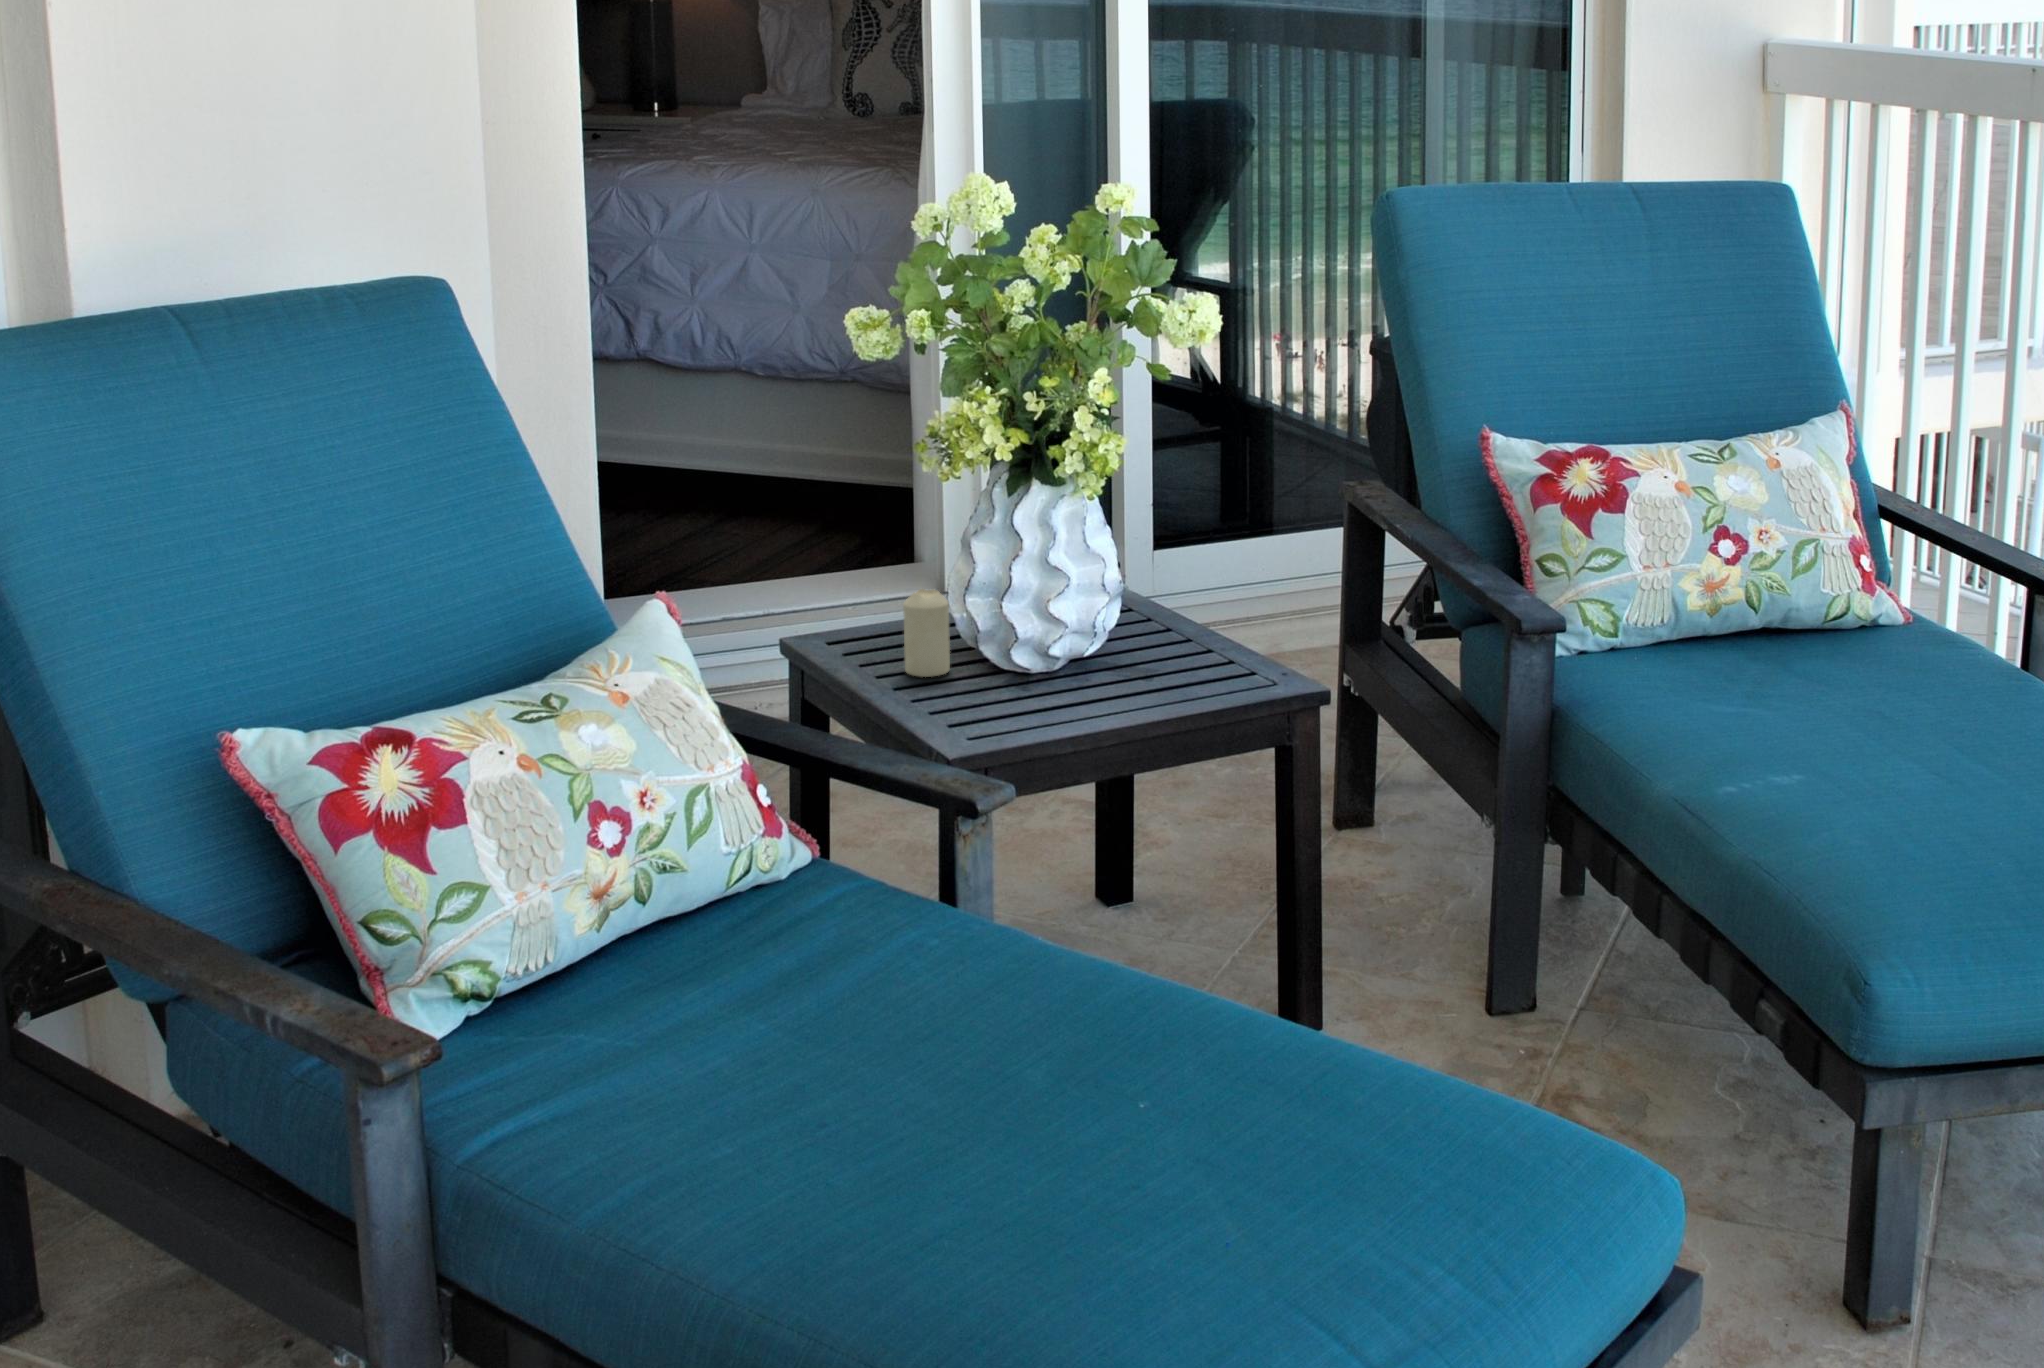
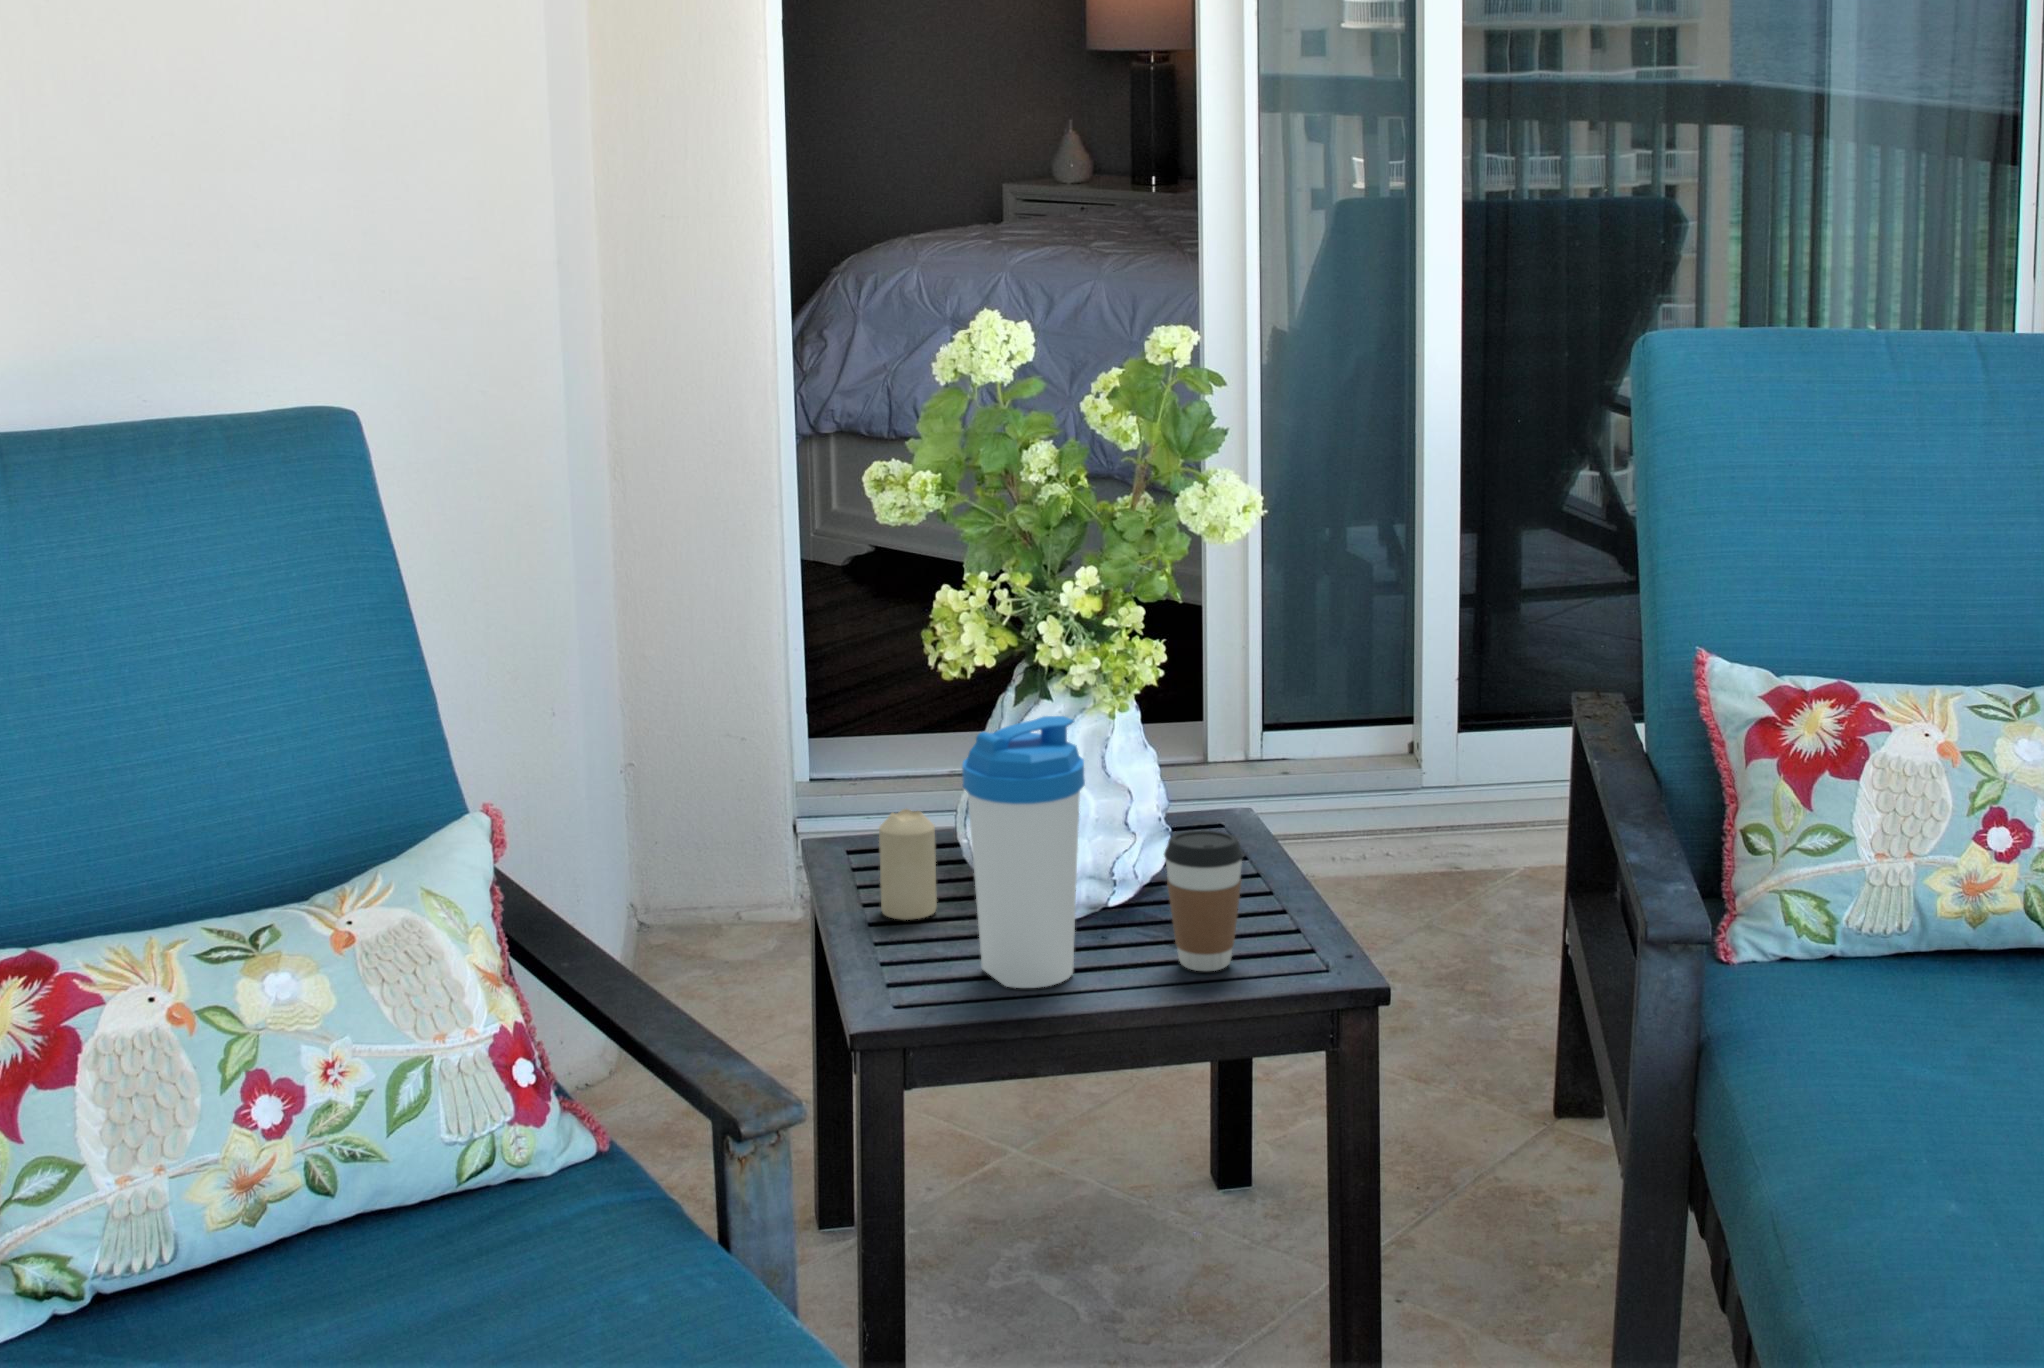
water bottle: none [1009,500,1106,713] -> present [962,716,1085,988]
coffee cup: none [1157,583,1219,690] -> present [1164,830,1243,971]

